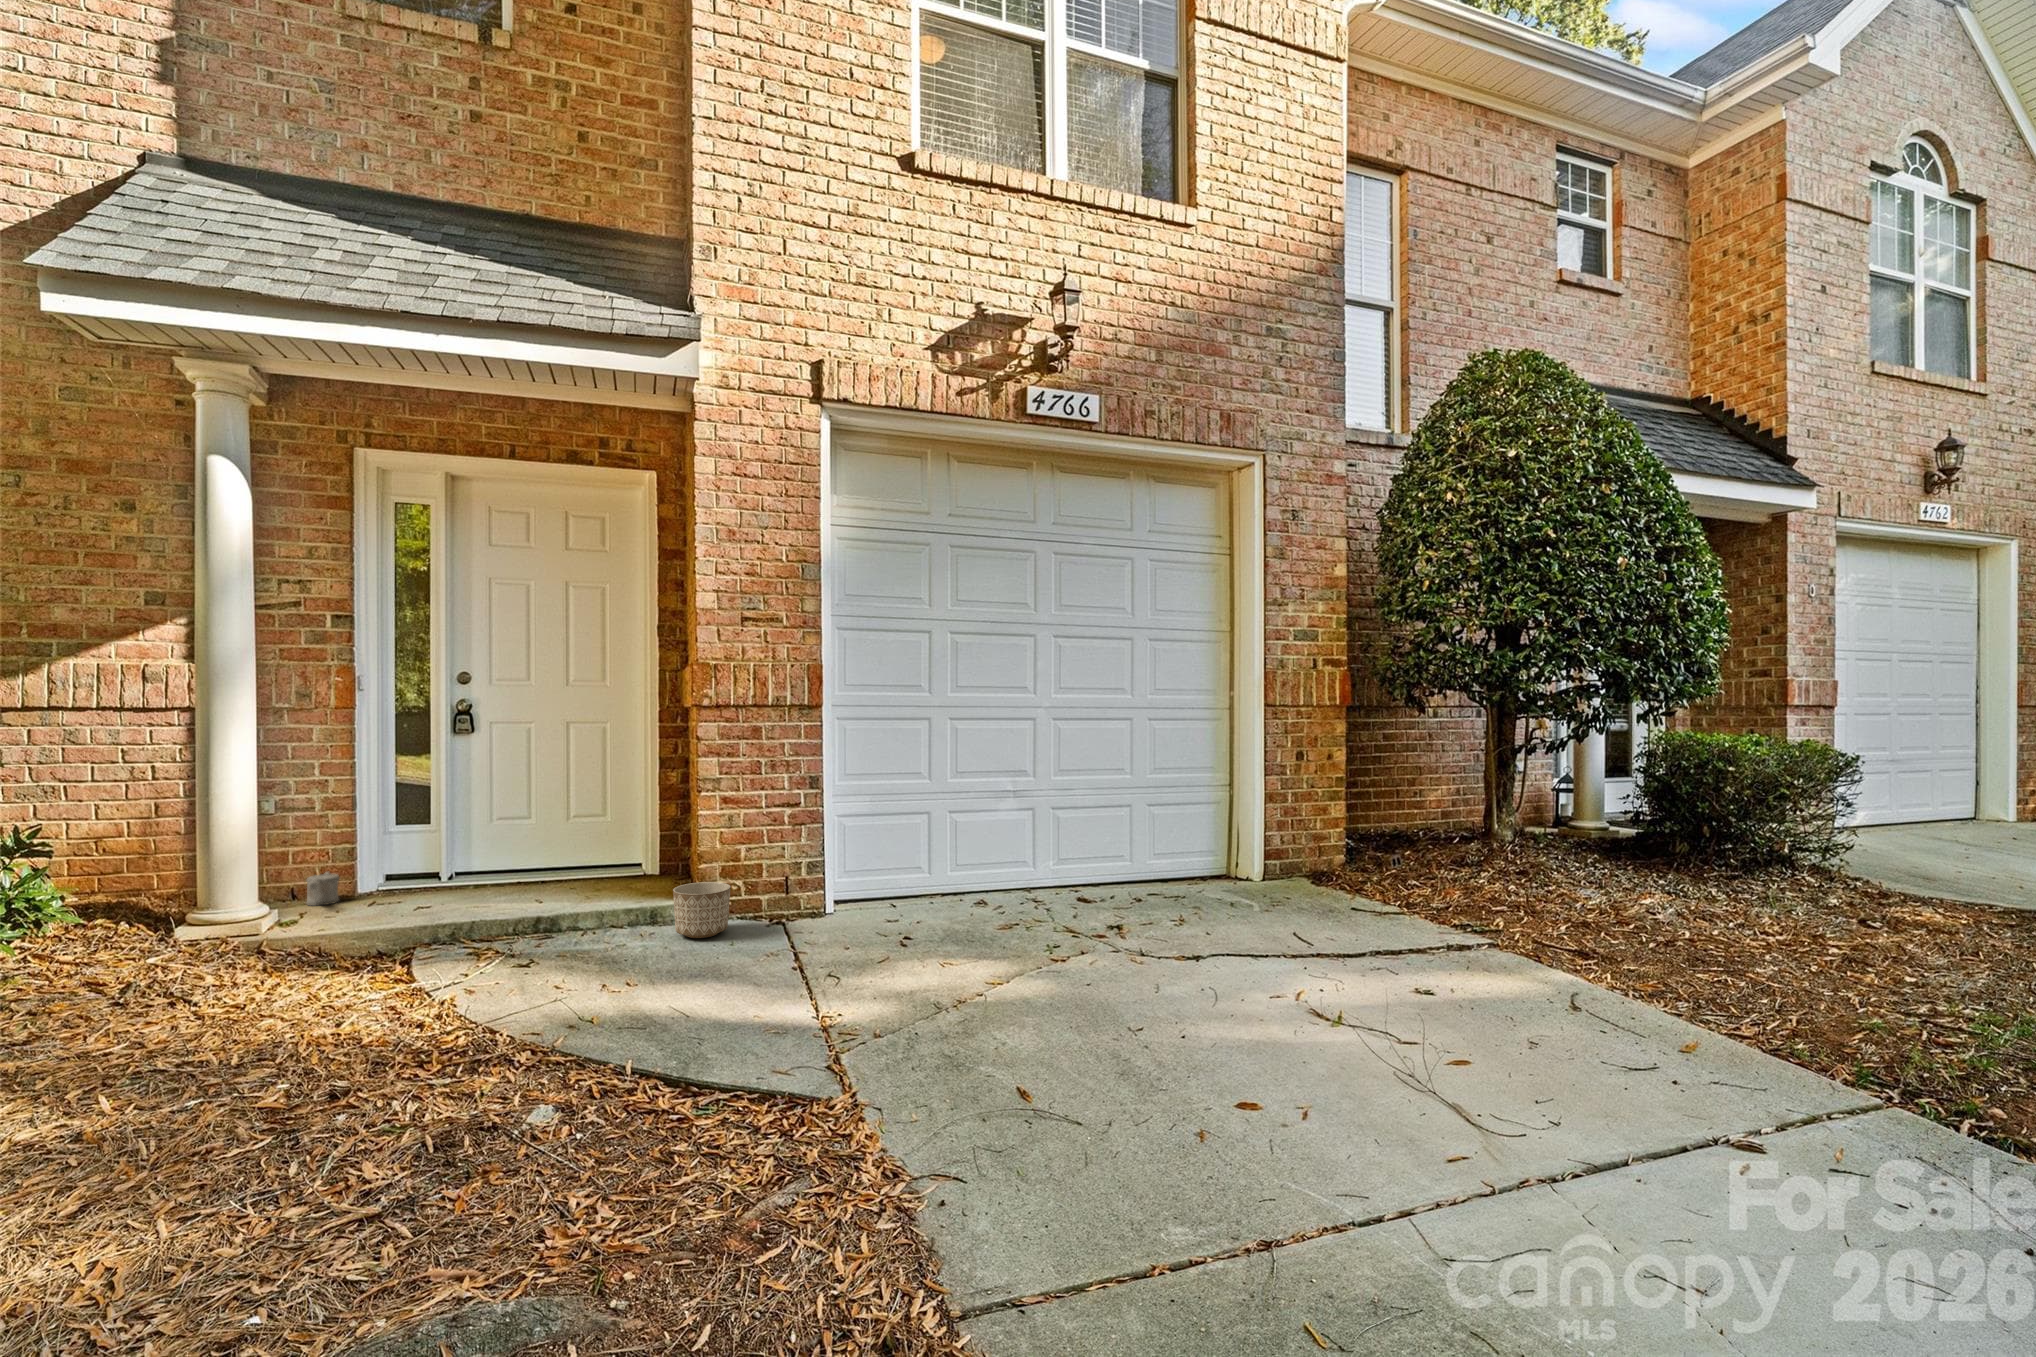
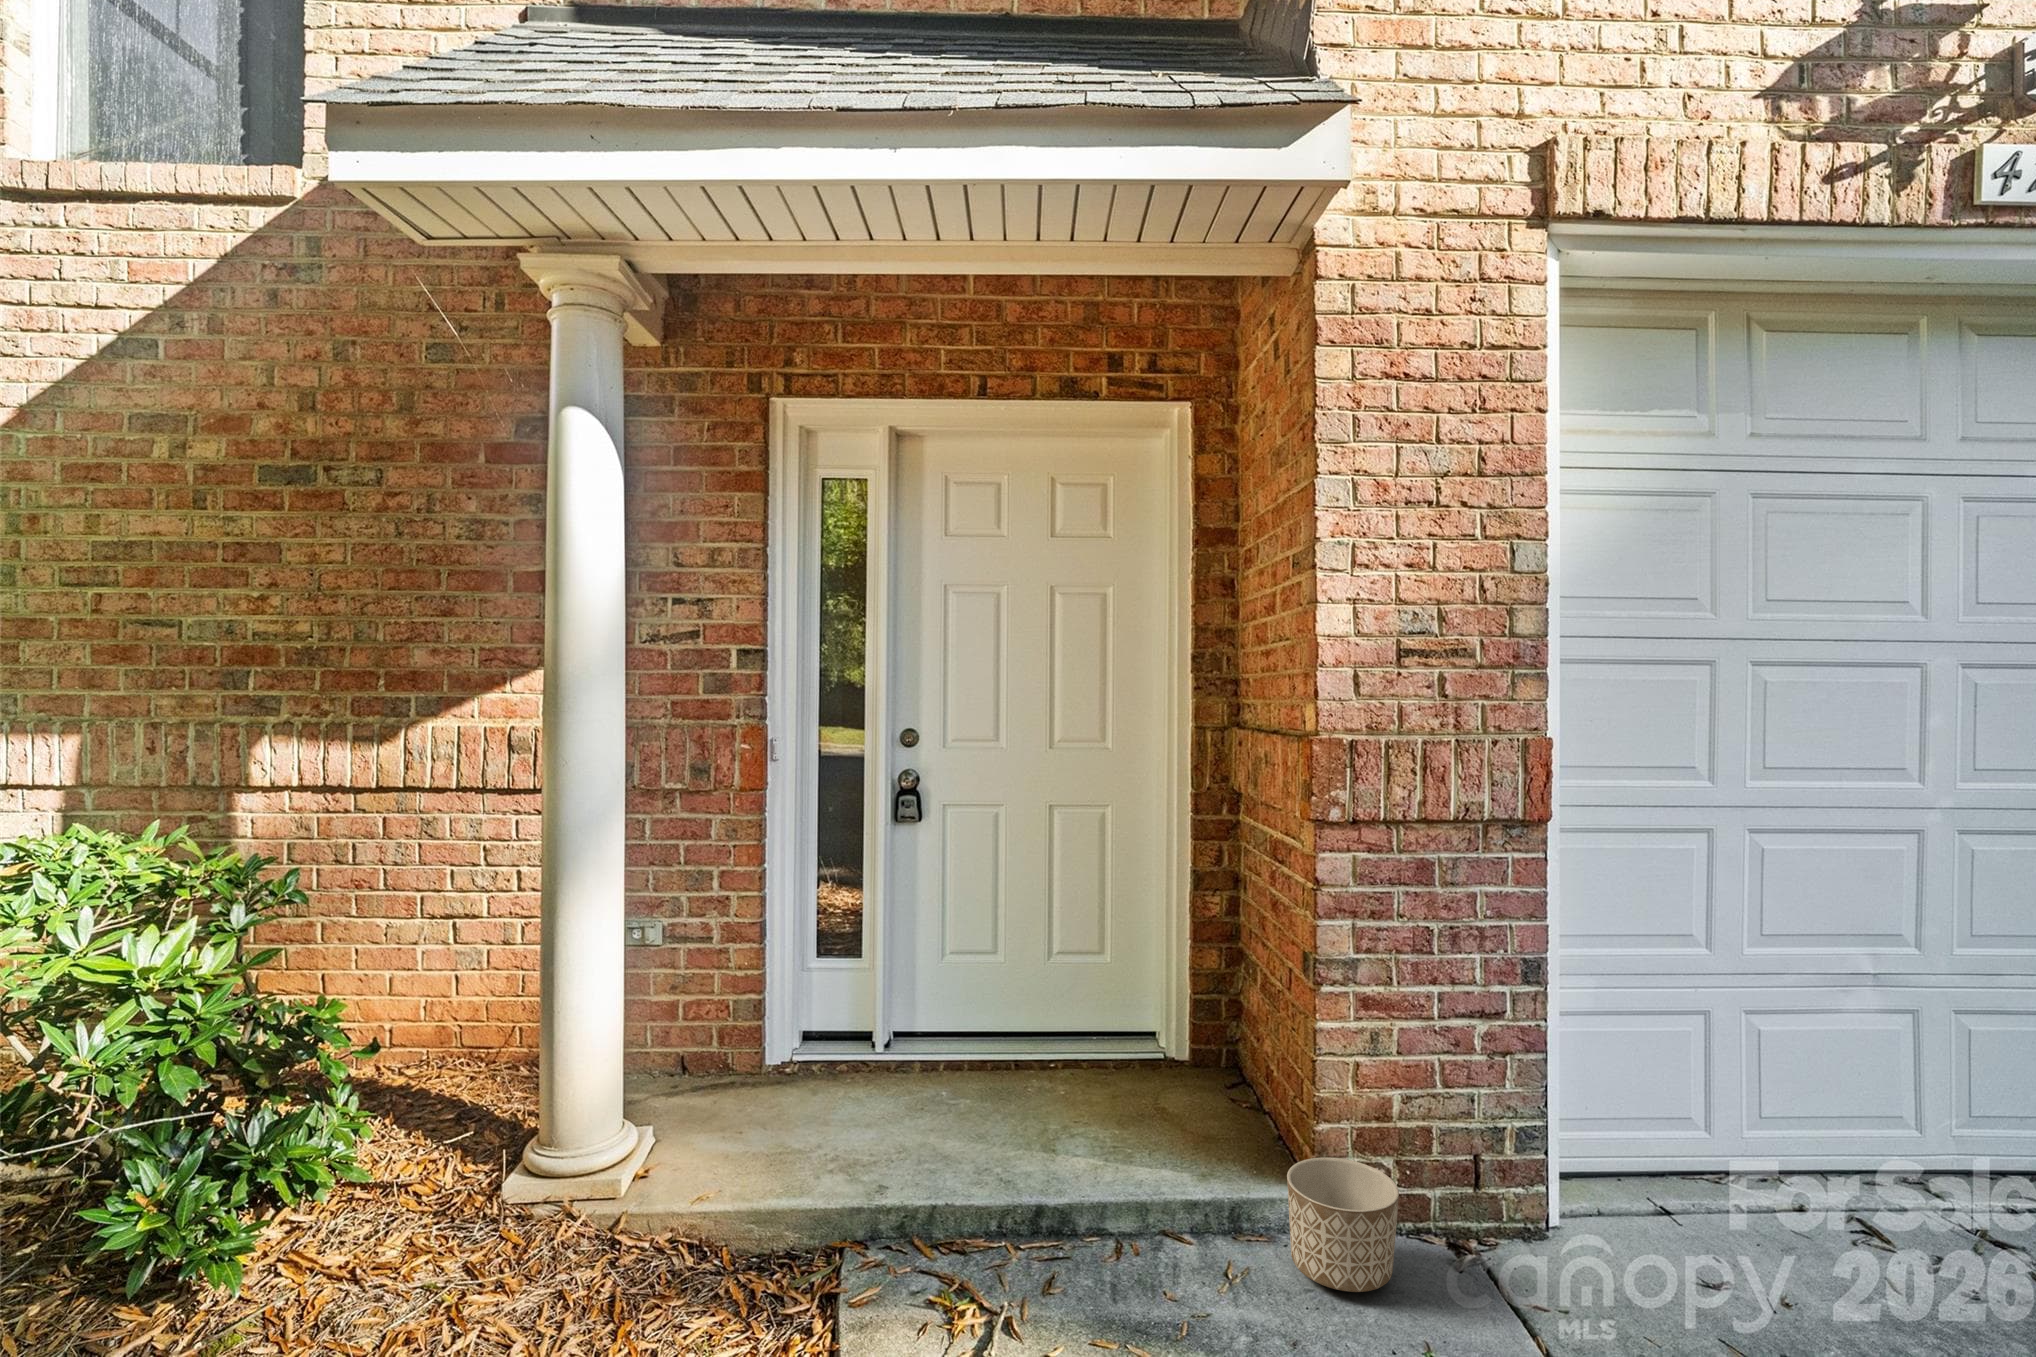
watering can: present [306,872,339,906] -> none [702,1038,745,1100]

